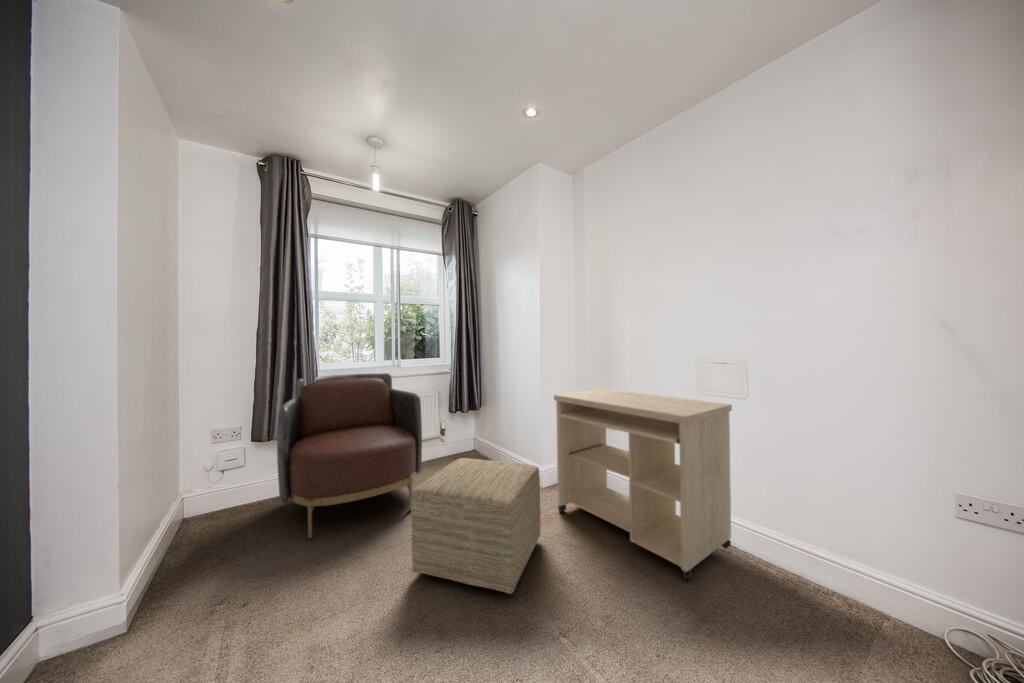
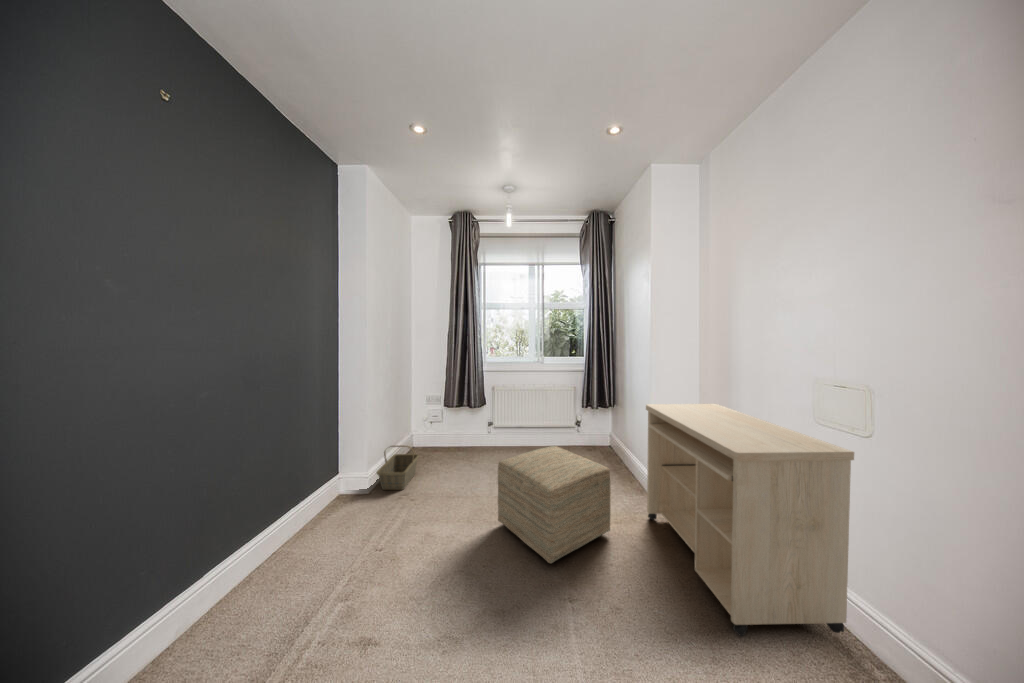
armchair: present [277,373,422,539] -> none [448,367,544,479]
basket: none [146,512,226,606] -> present [377,445,419,490]

